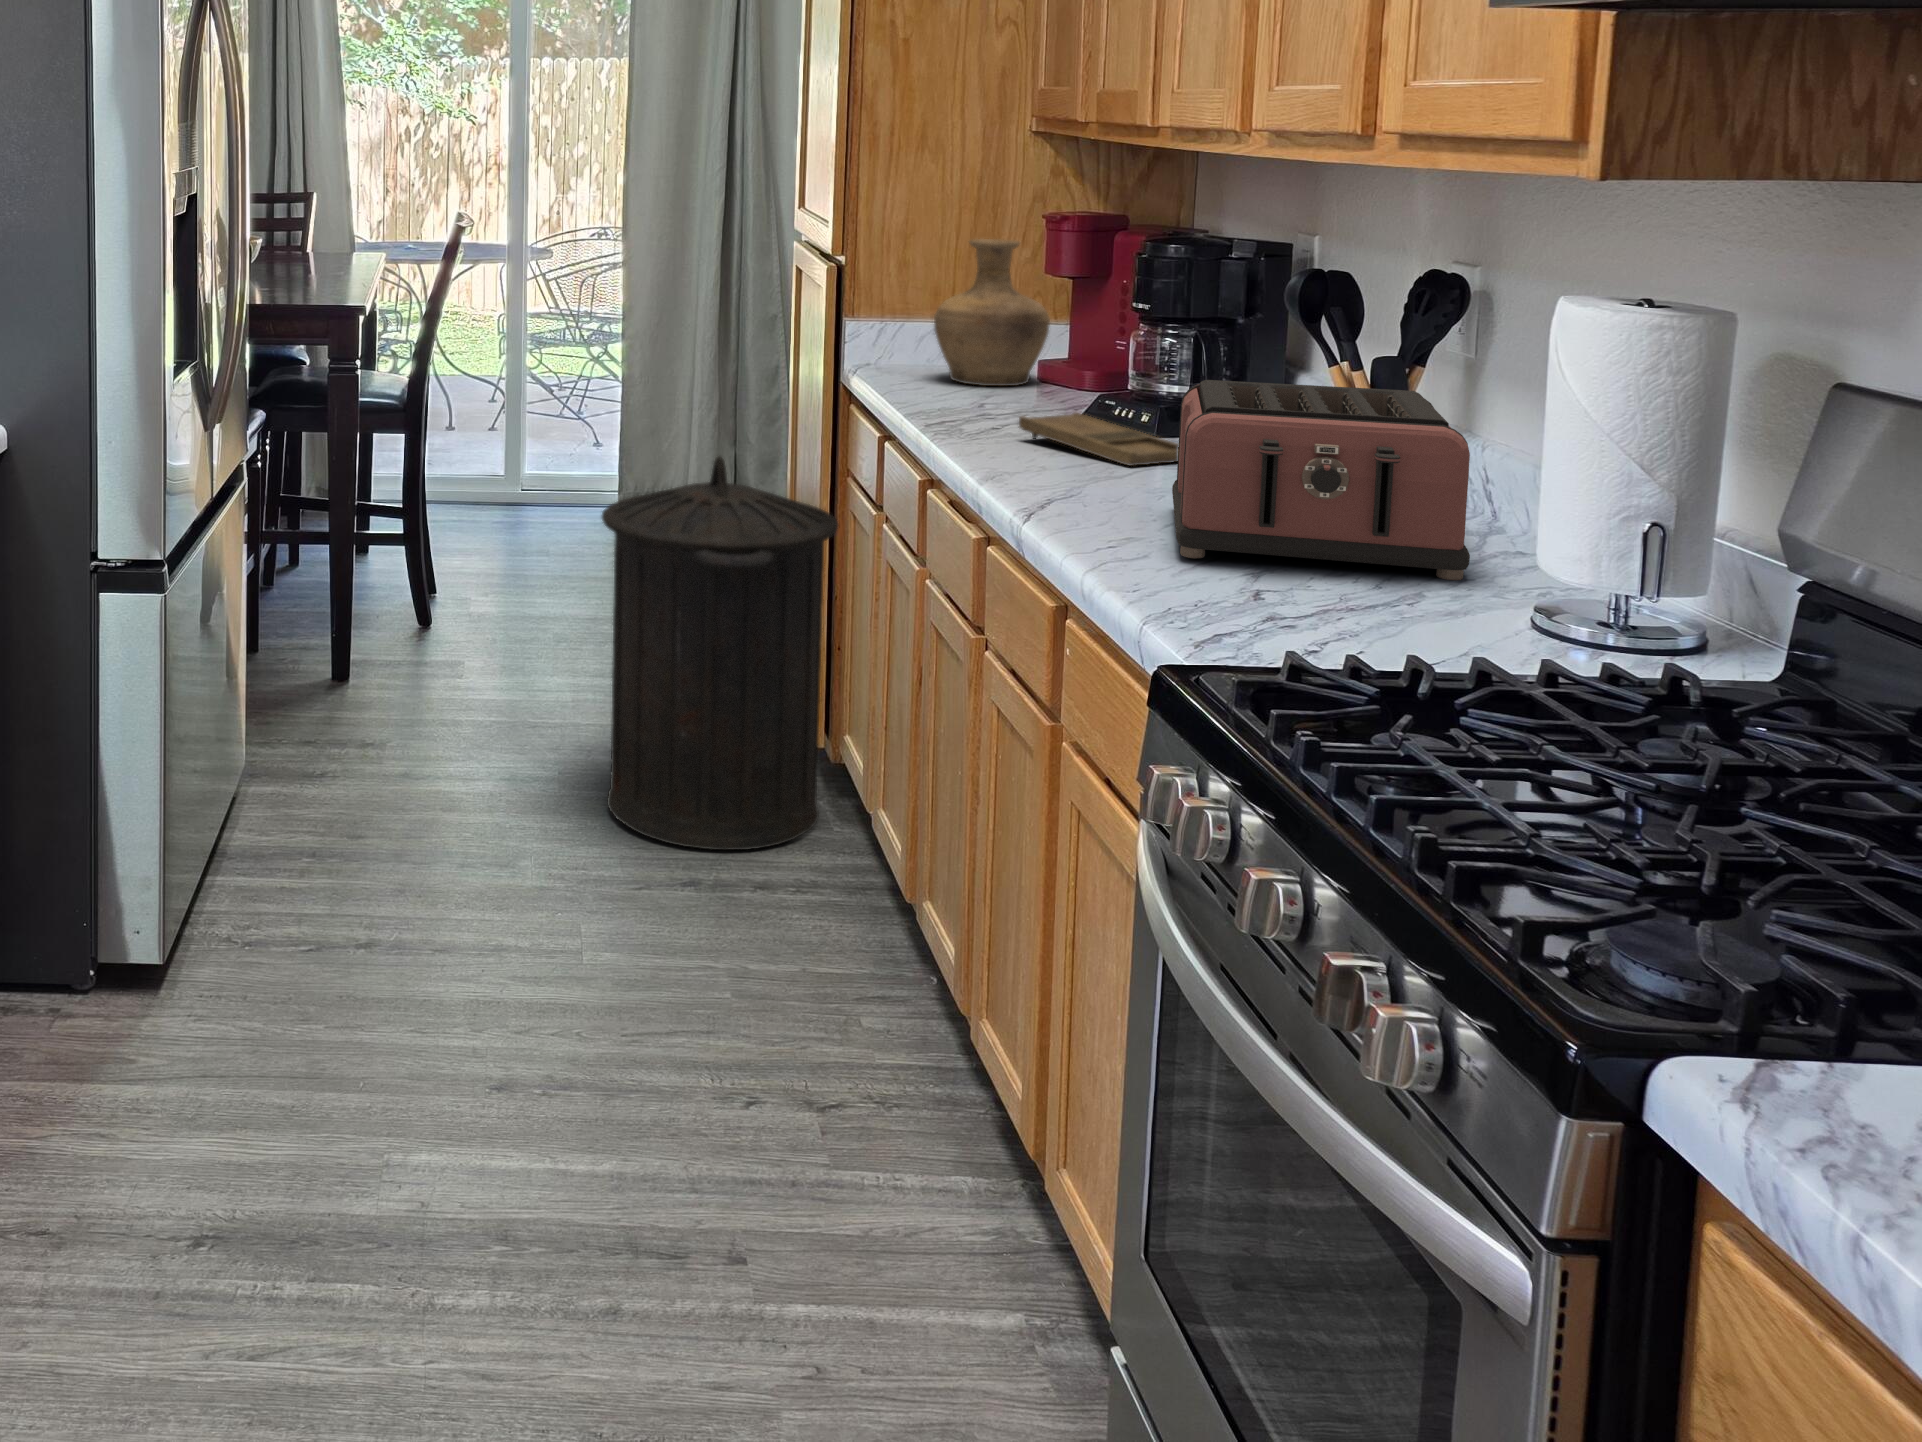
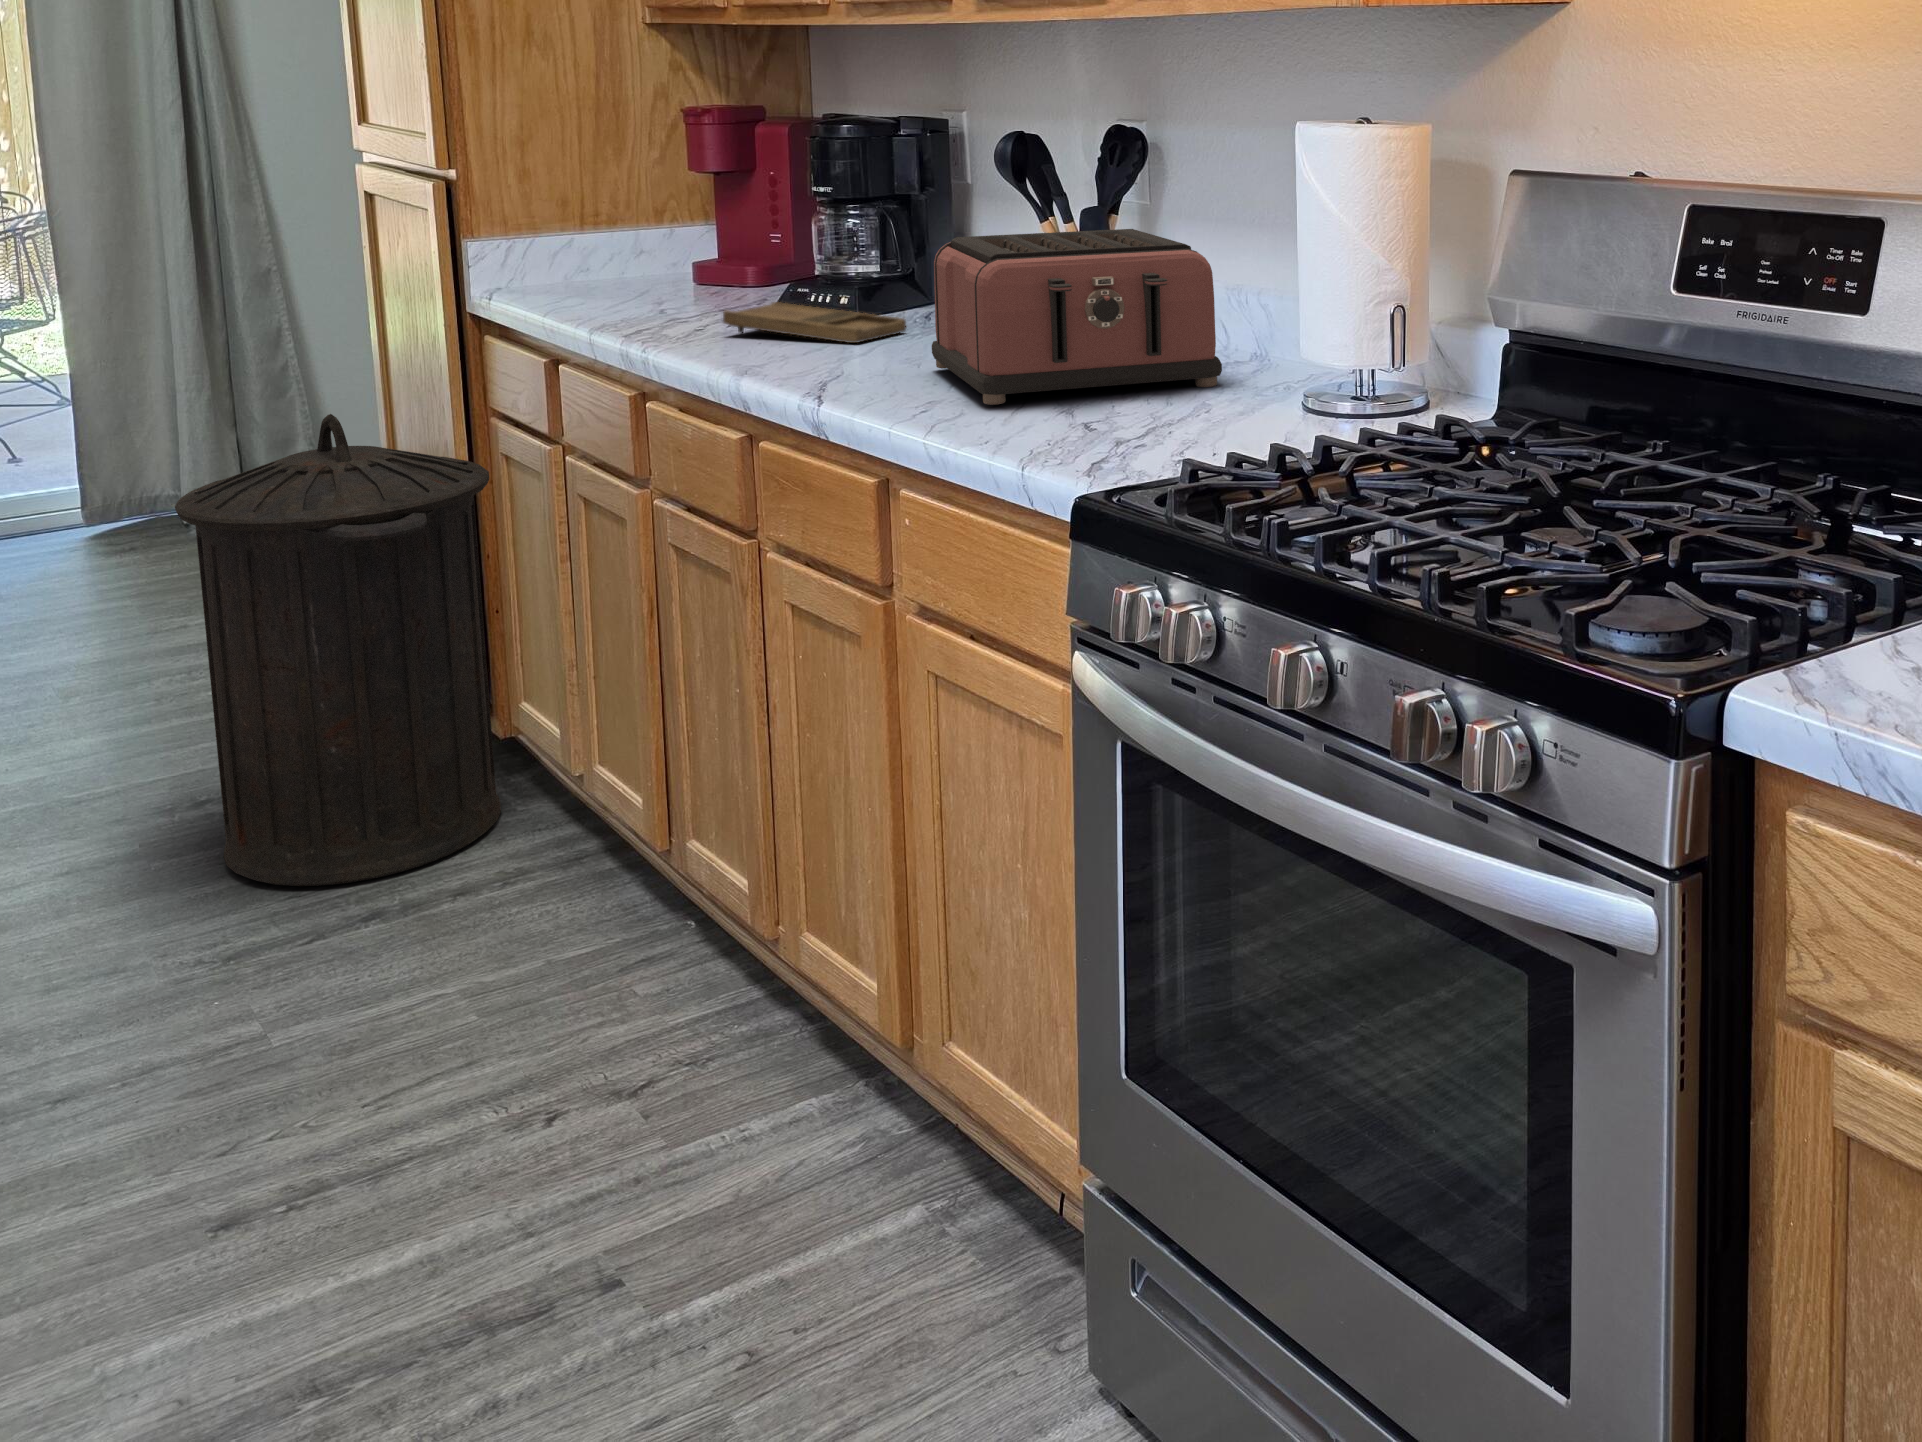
vase: present [934,239,1050,386] -> none [569,139,695,297]

